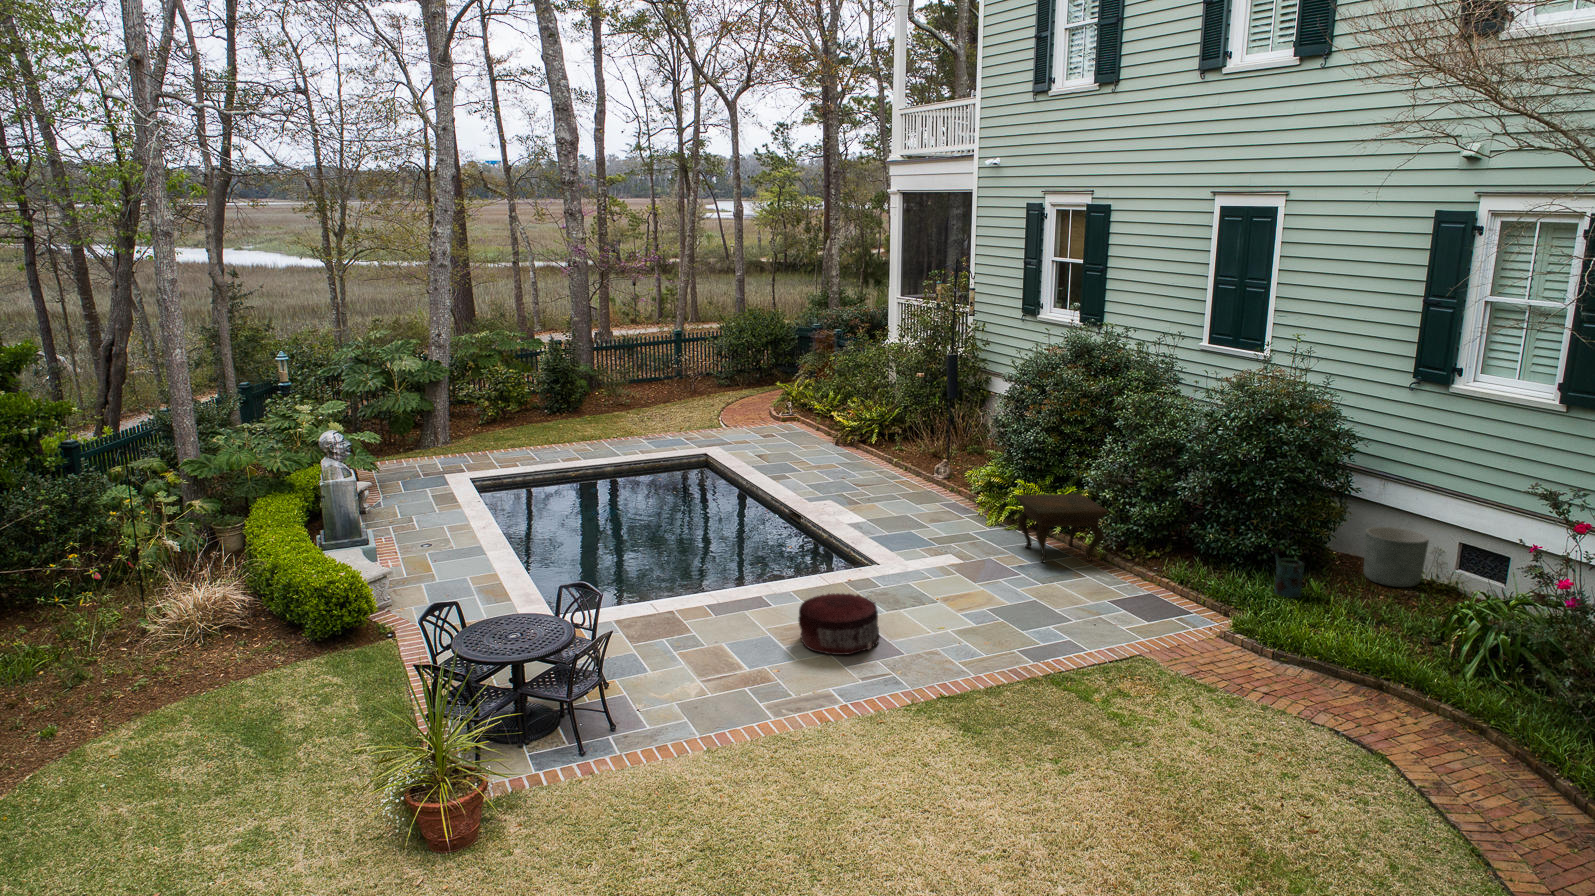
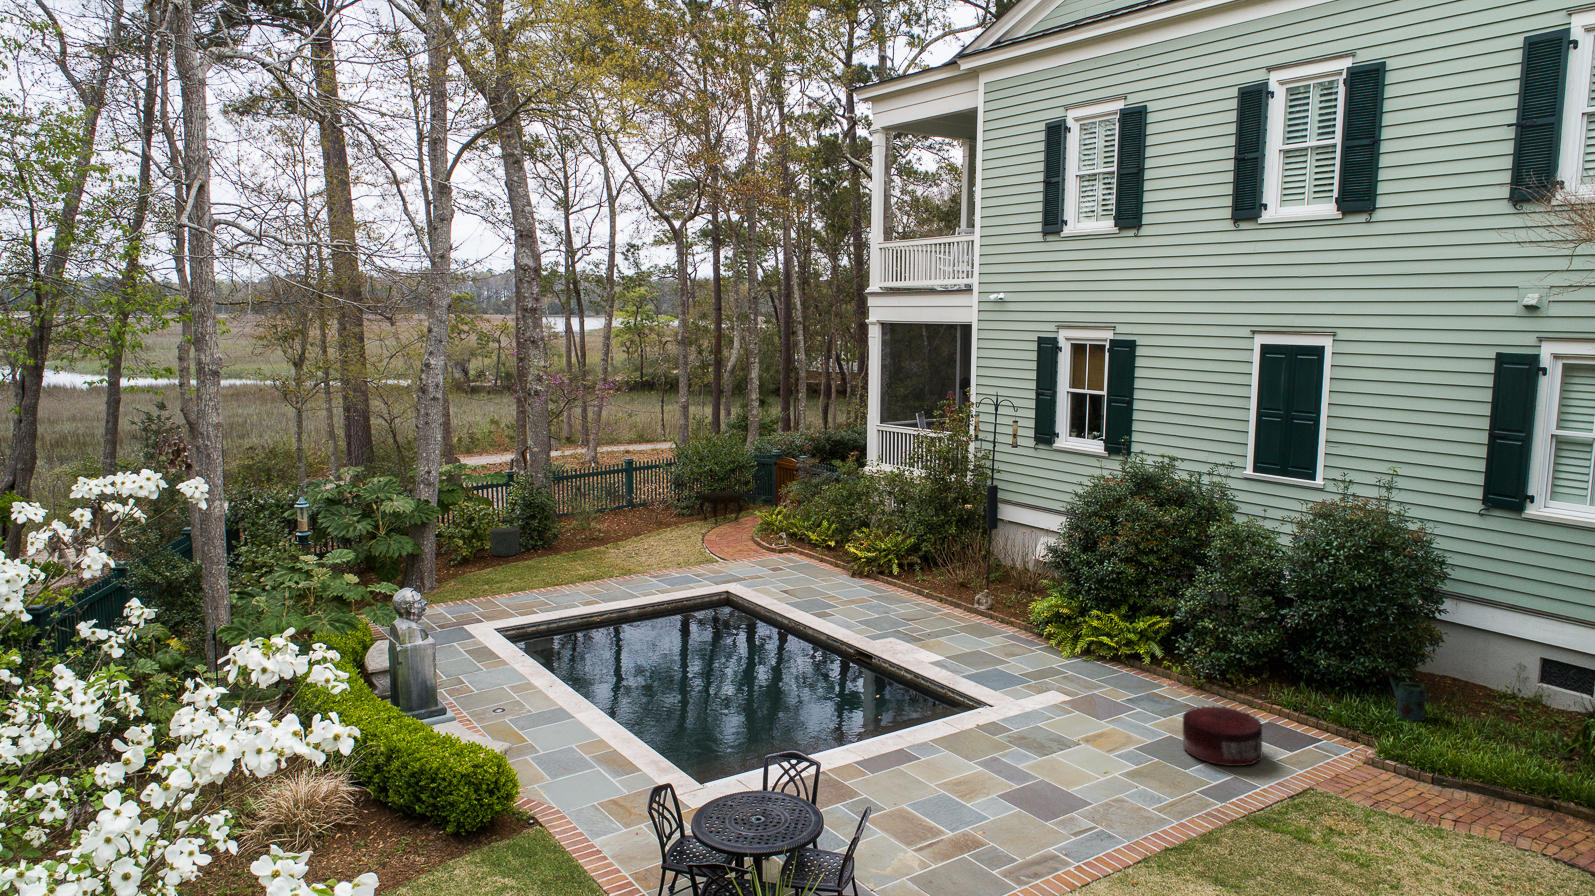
side table: present [1016,494,1109,563] -> present [698,491,744,523]
planter: present [1364,527,1429,587] -> present [490,527,520,557]
pouf: present [799,593,880,655] -> present [1183,706,1263,766]

